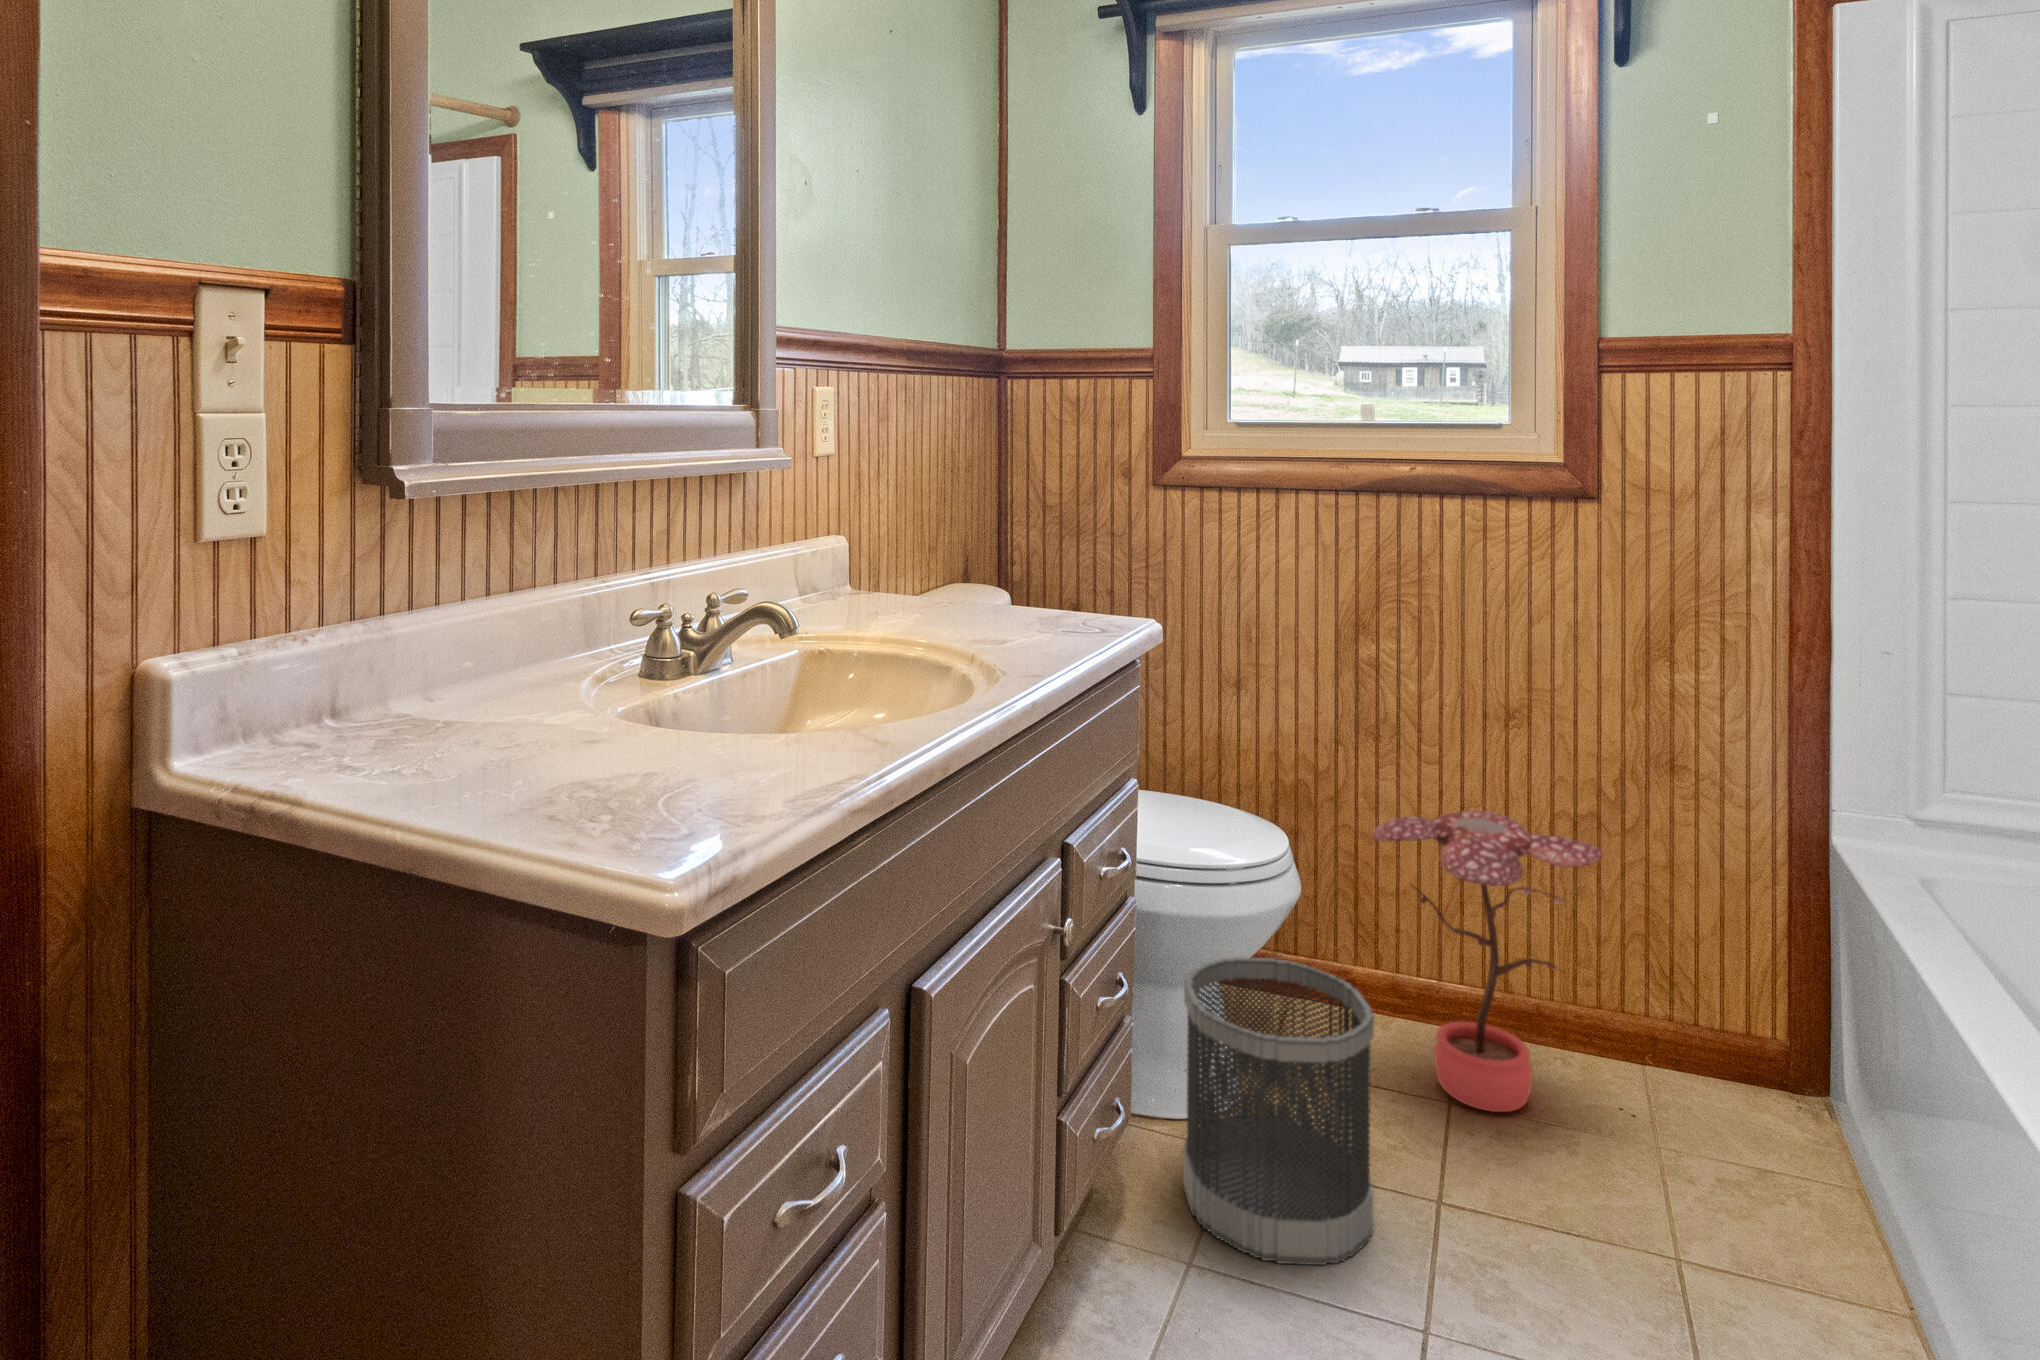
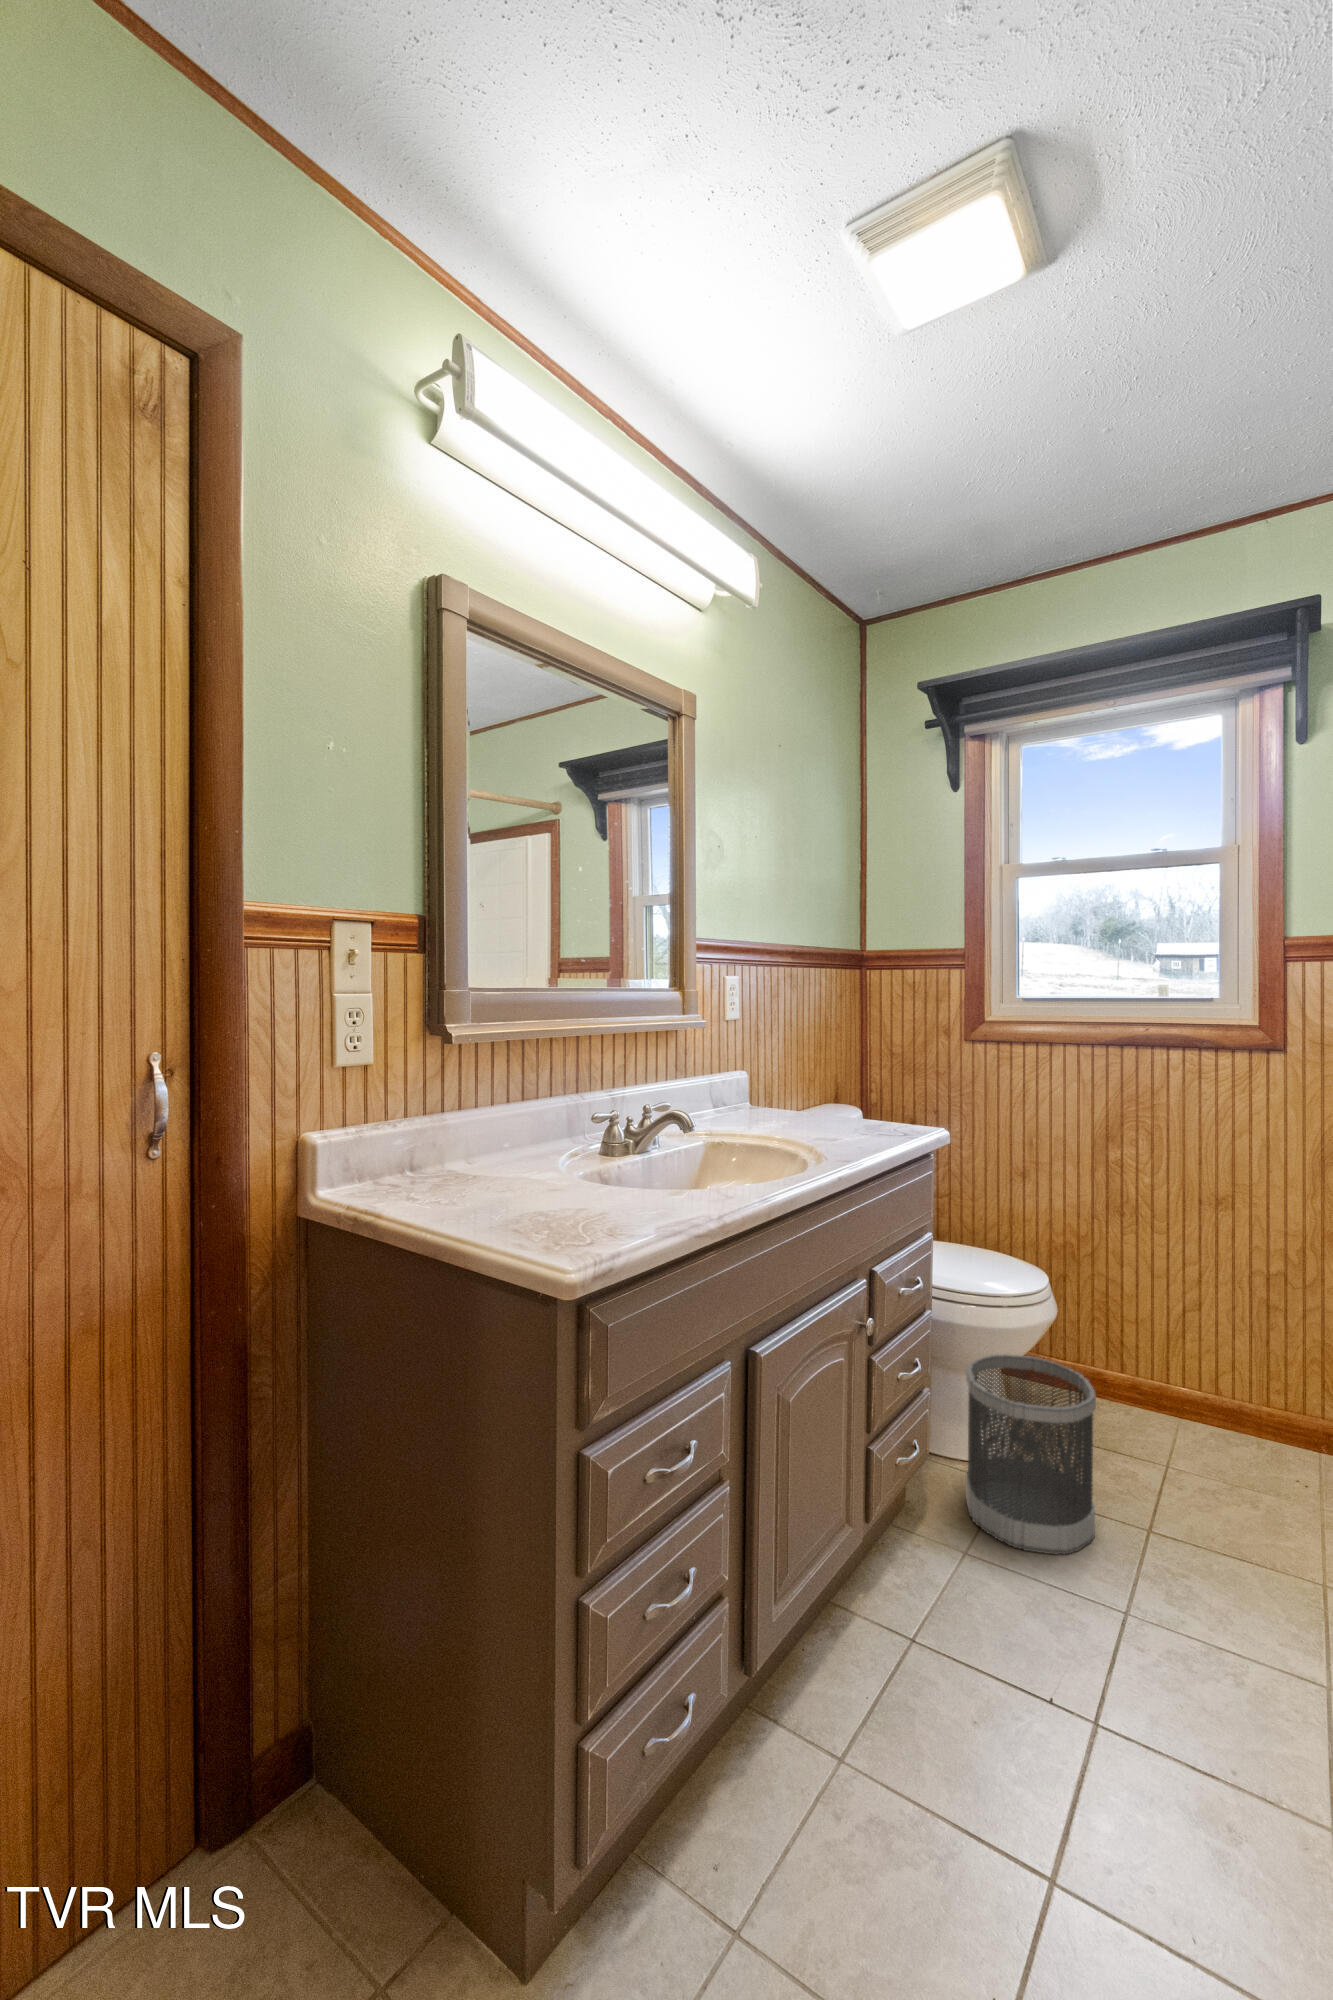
potted plant: present [1372,810,1602,1112] -> none [1110,1268,1280,1471]

